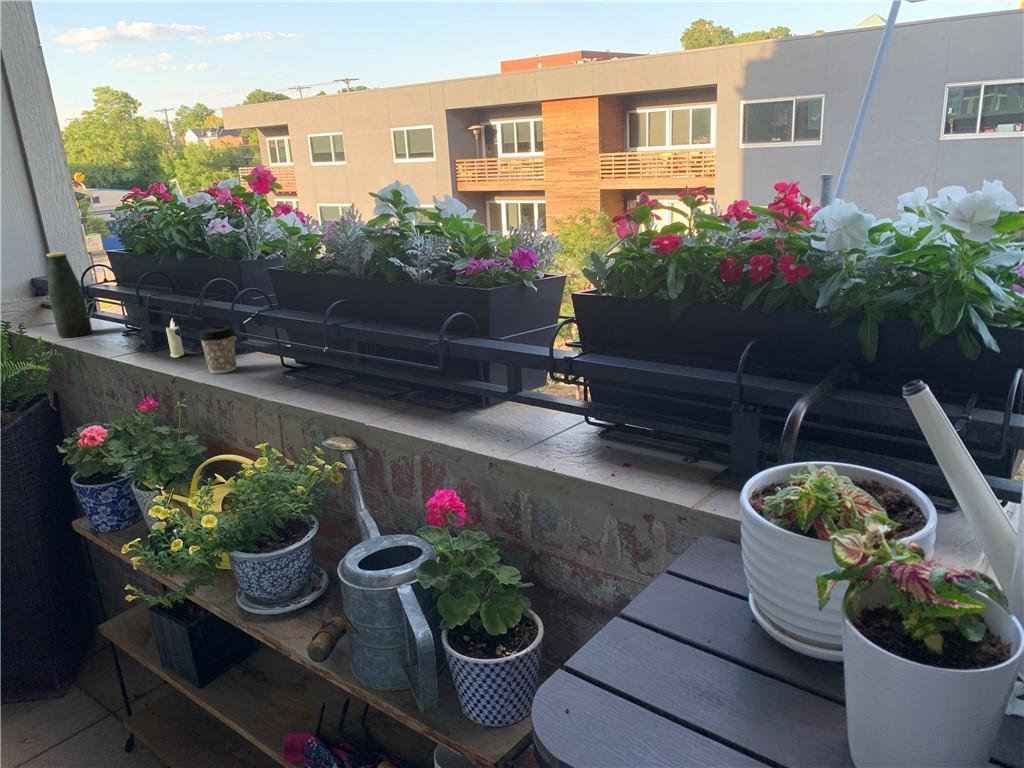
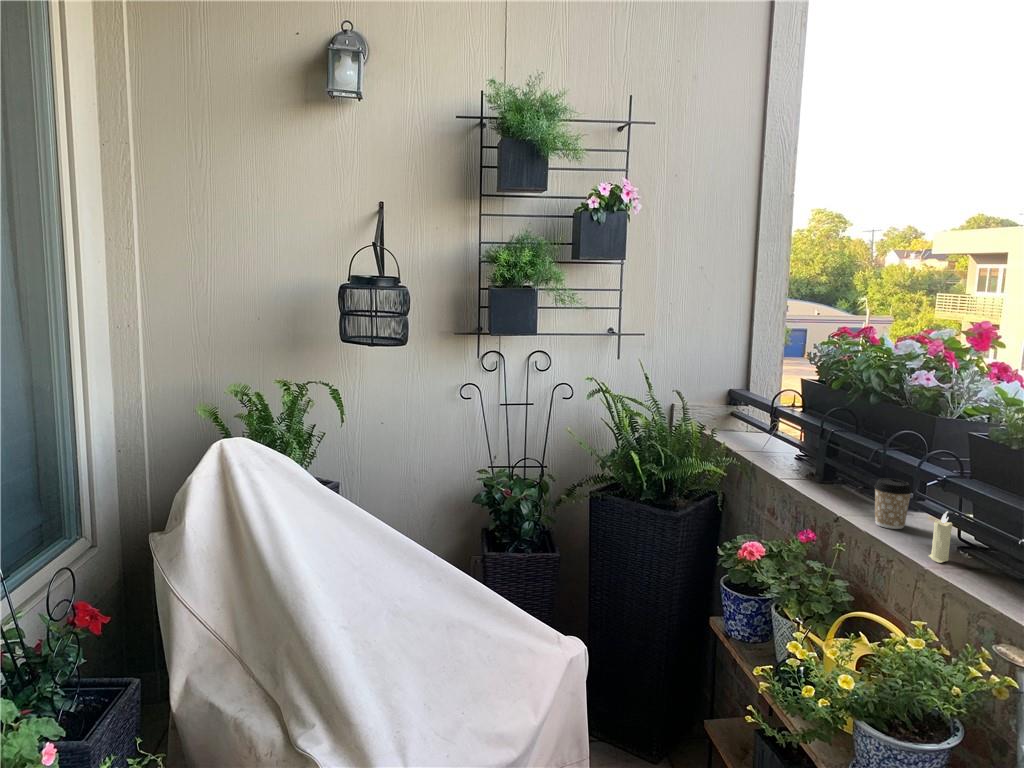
bottle: present [47,252,92,338] -> none [738,372,770,450]
candle: present [166,318,184,357] -> present [928,512,952,563]

